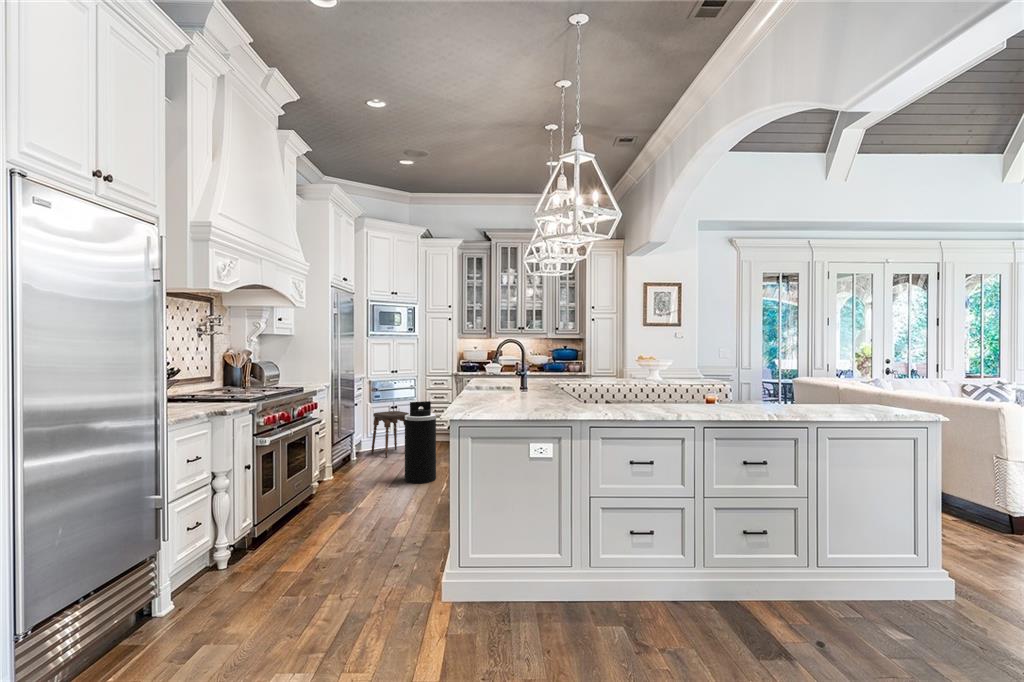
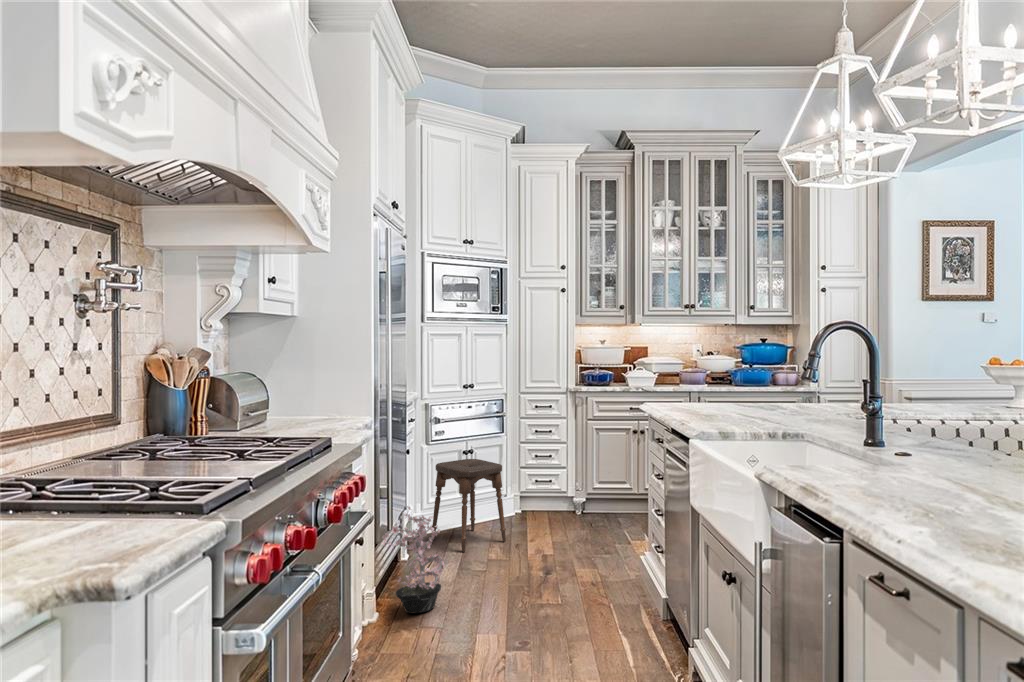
trash can: present [405,401,436,483] -> none [529,457,594,637]
potted plant: none [332,426,367,477] -> present [381,507,444,613]

